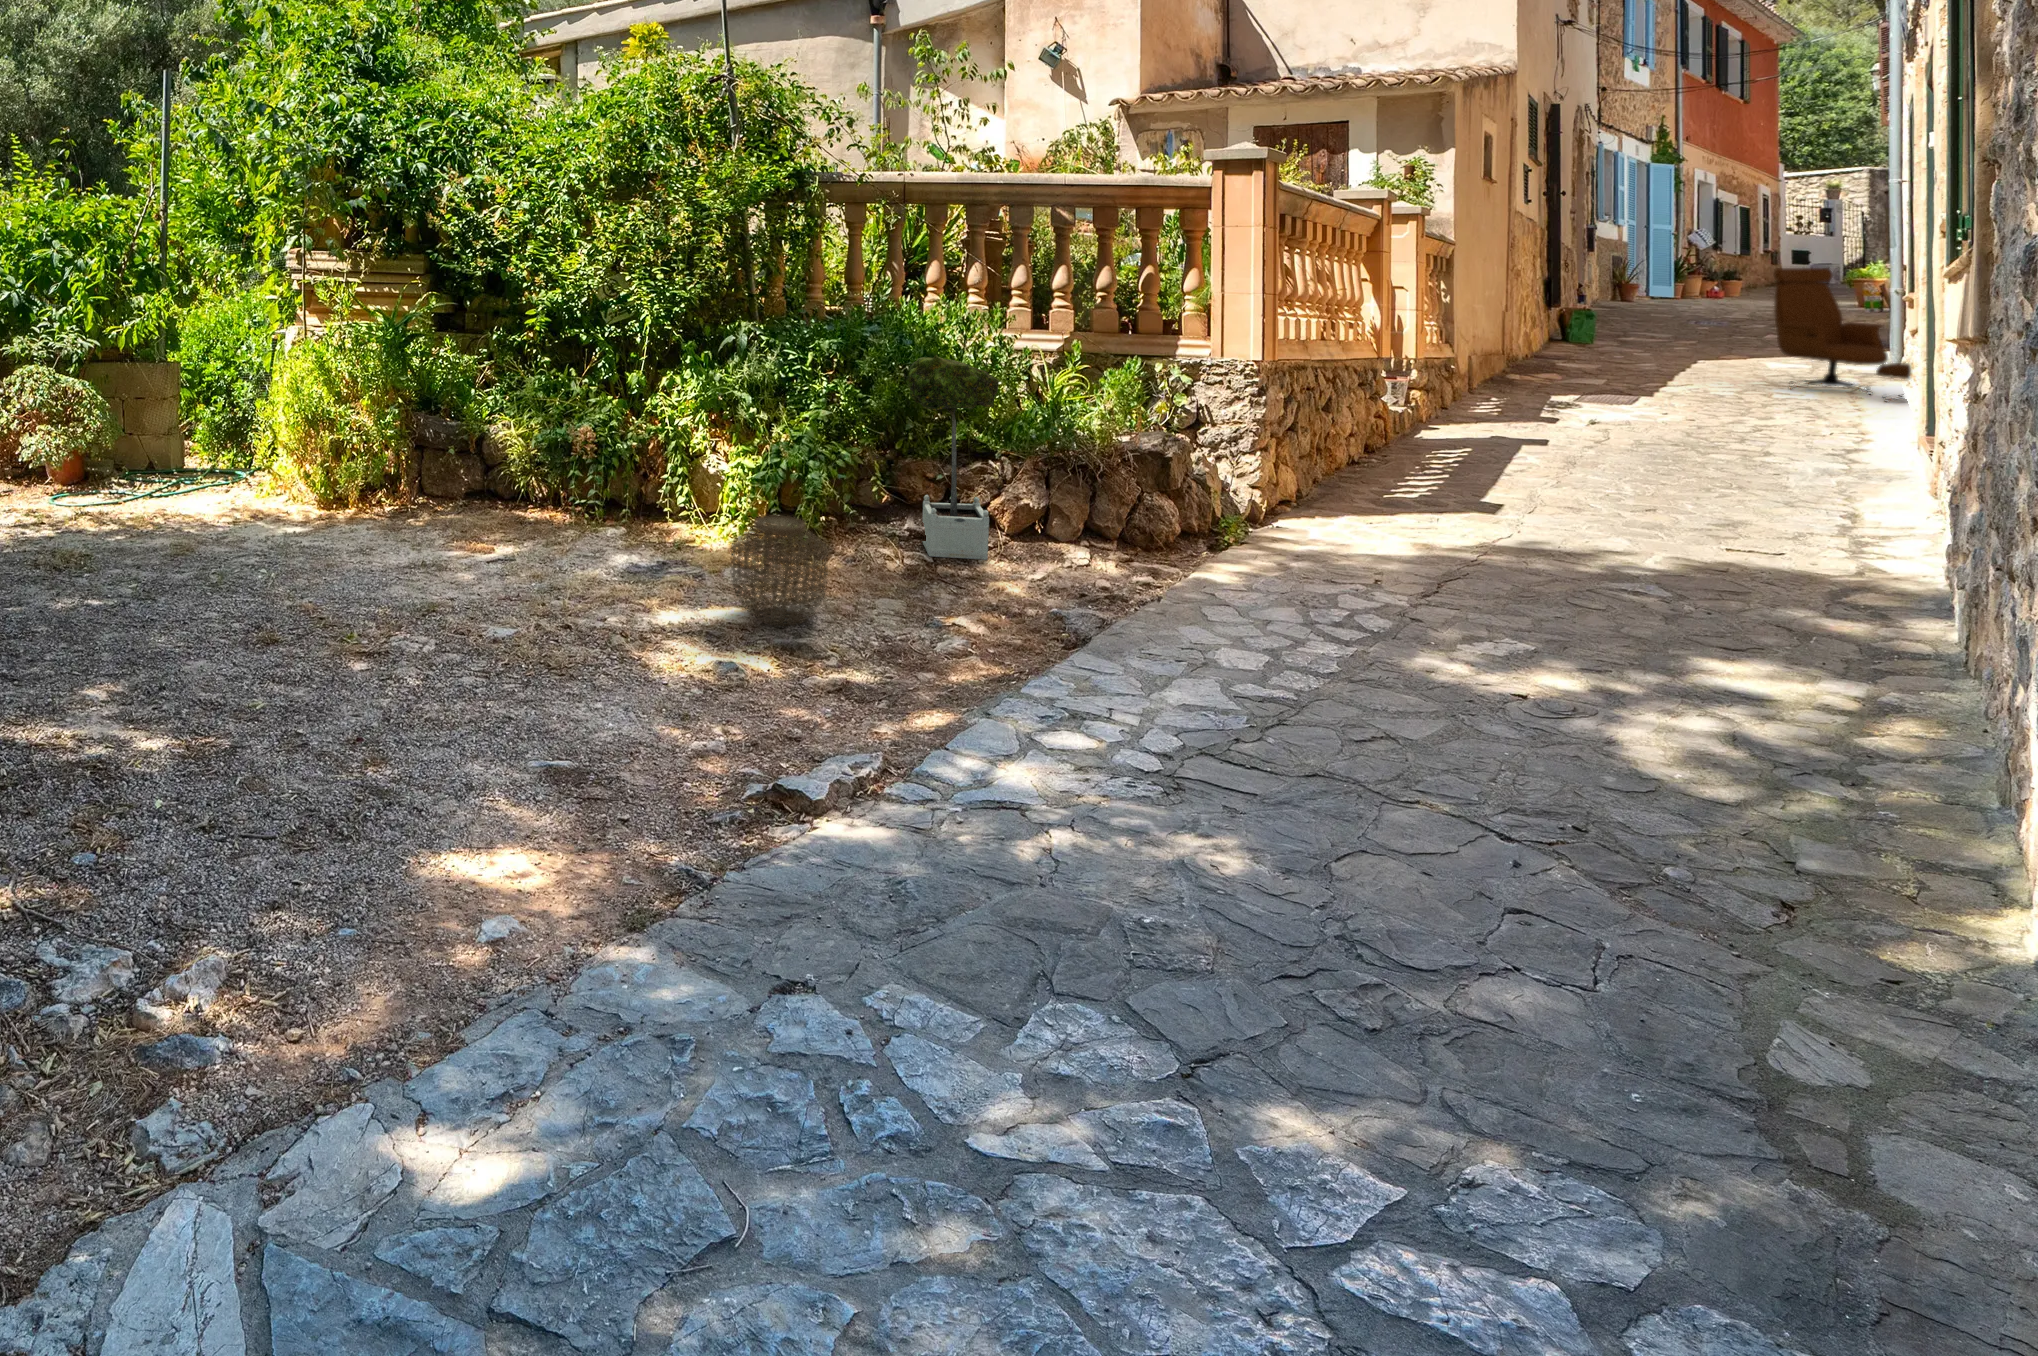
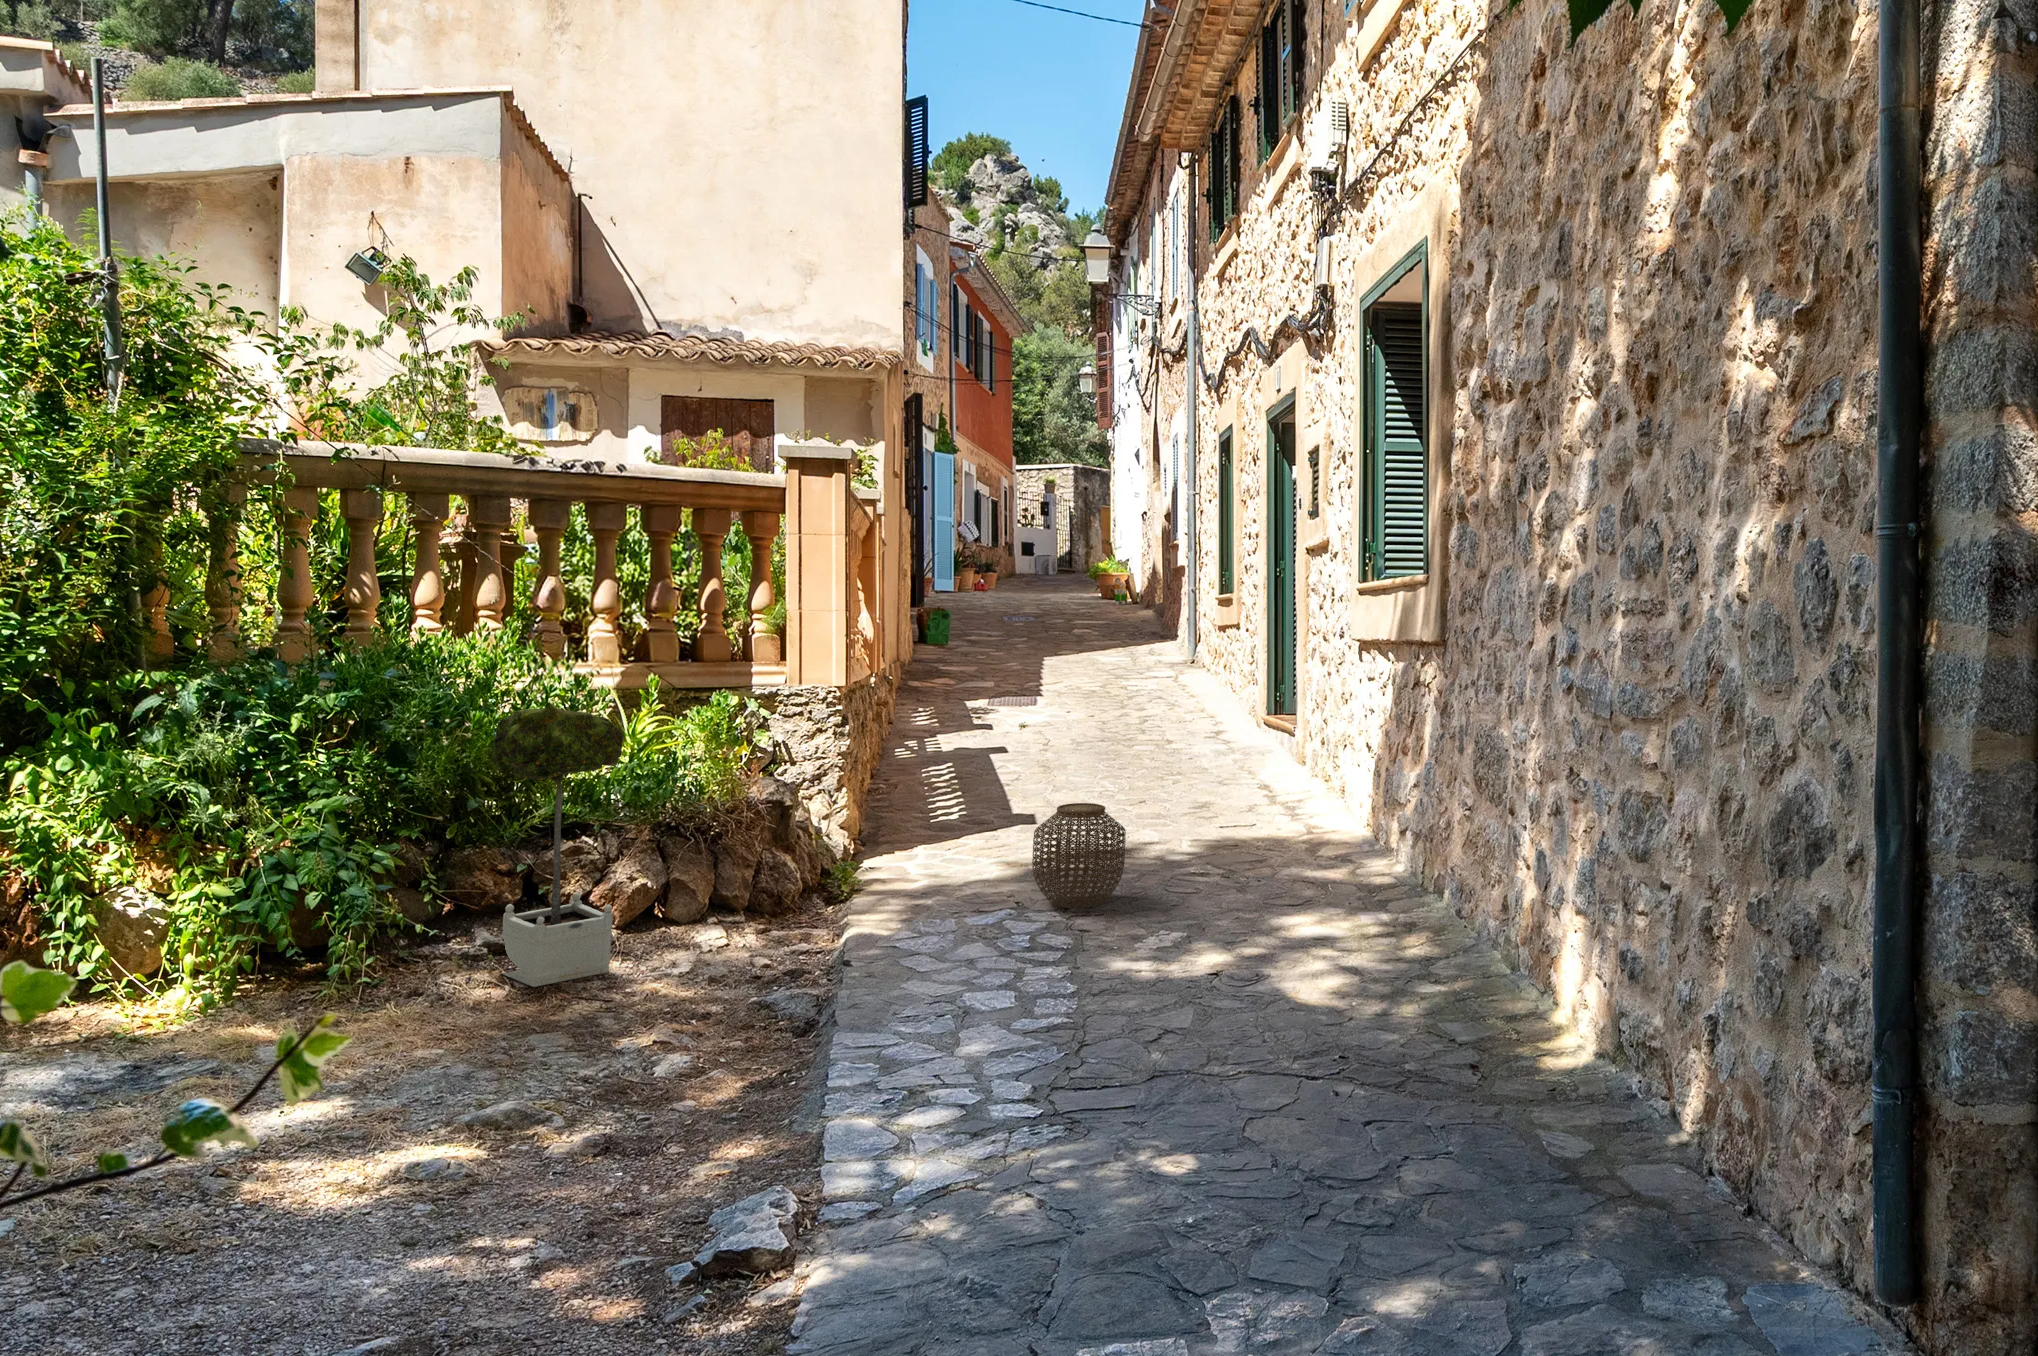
lounge chair: present [1773,268,1911,398] -> none [1085,564,1203,681]
woven basket: present [730,515,828,626] -> present [1032,803,1126,909]

